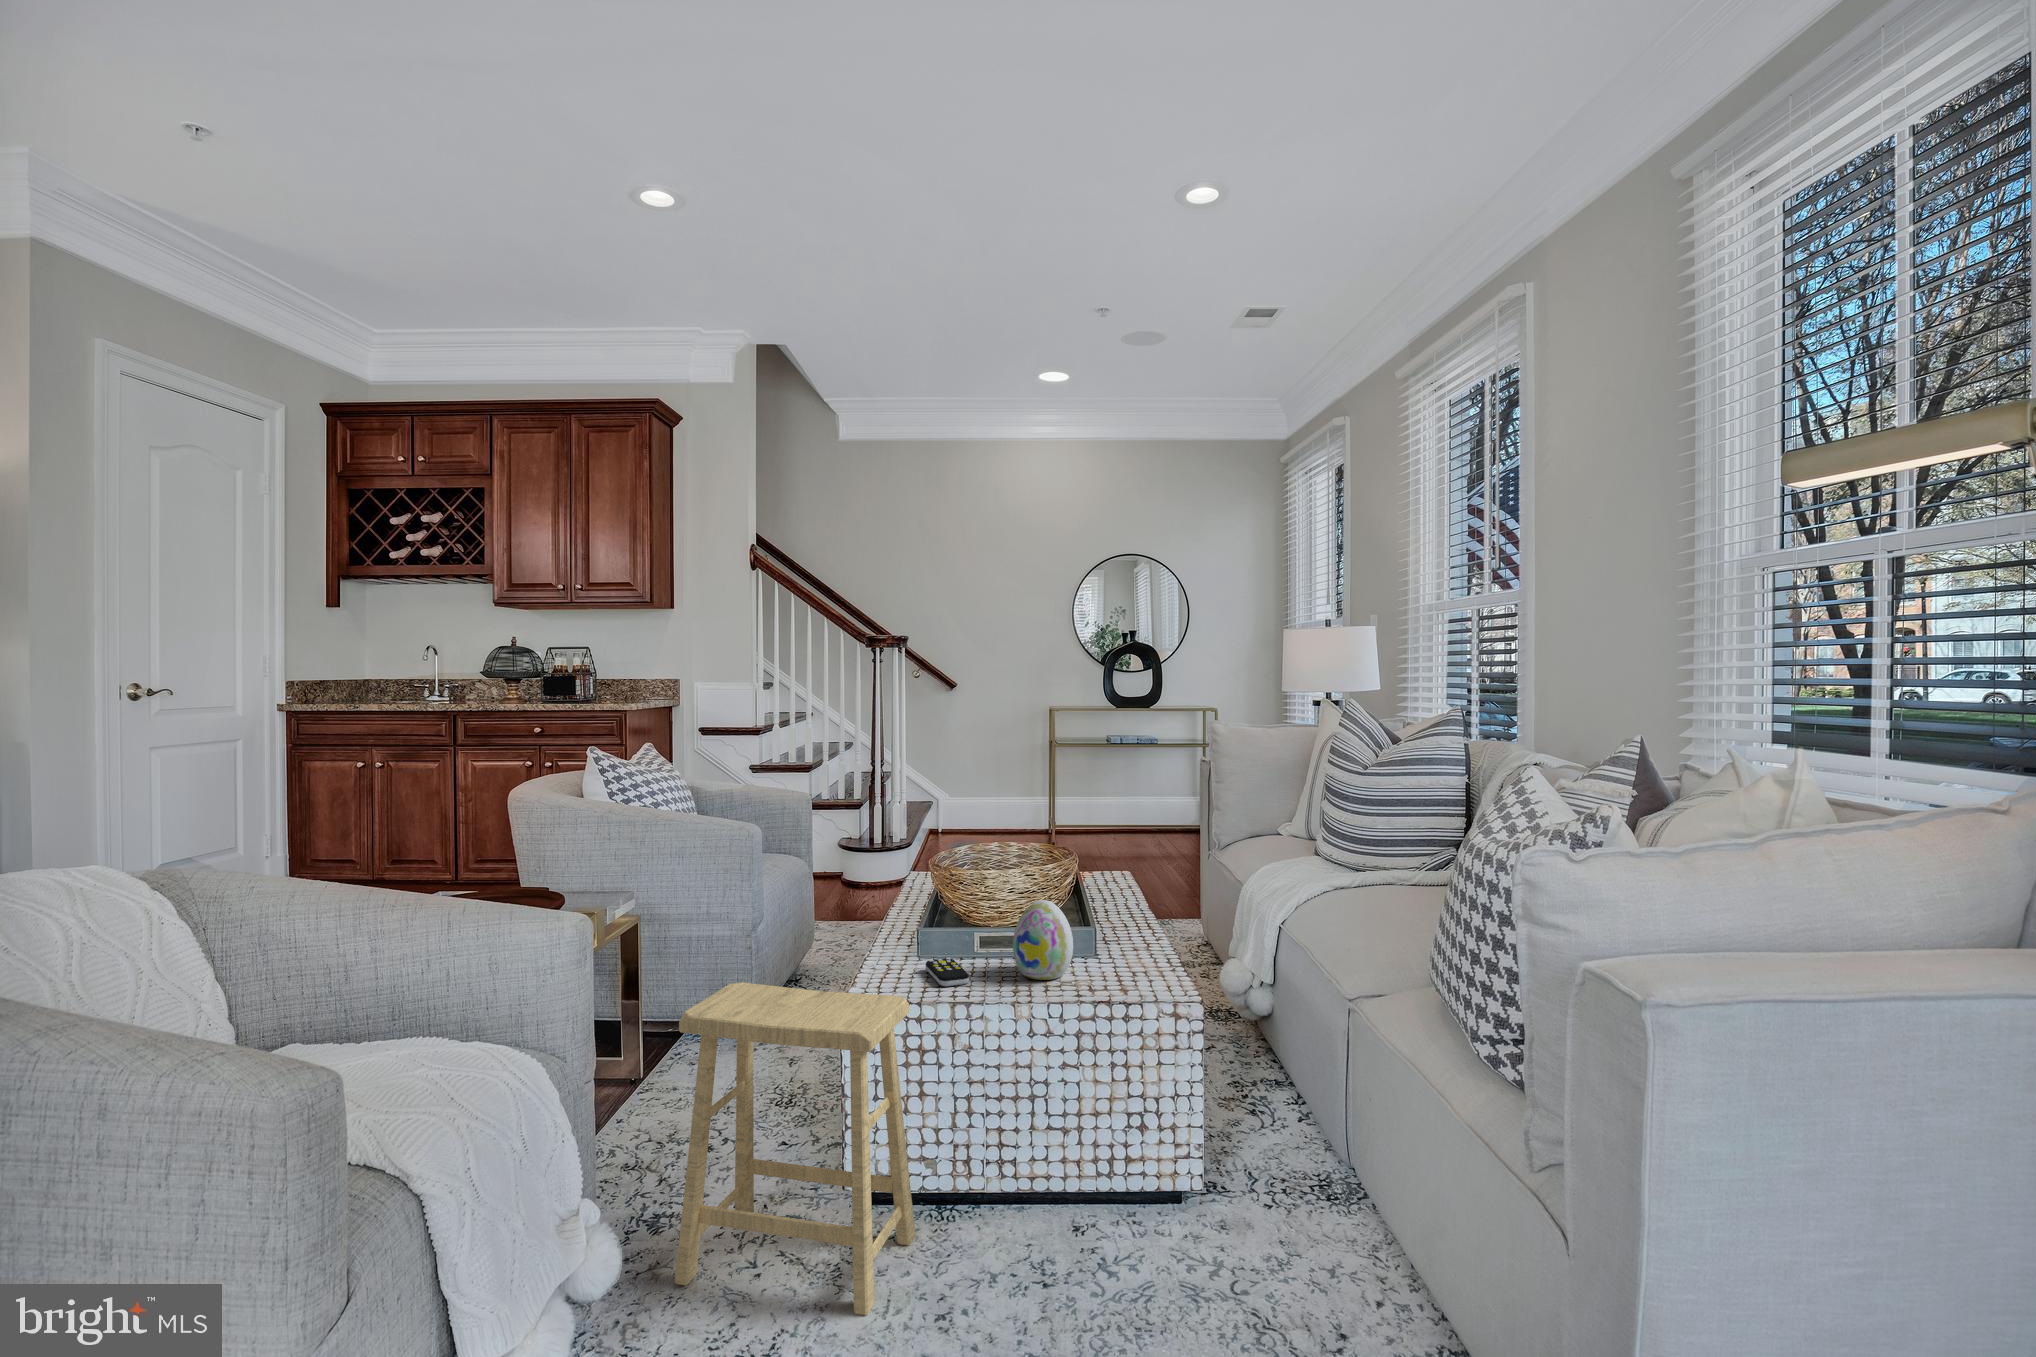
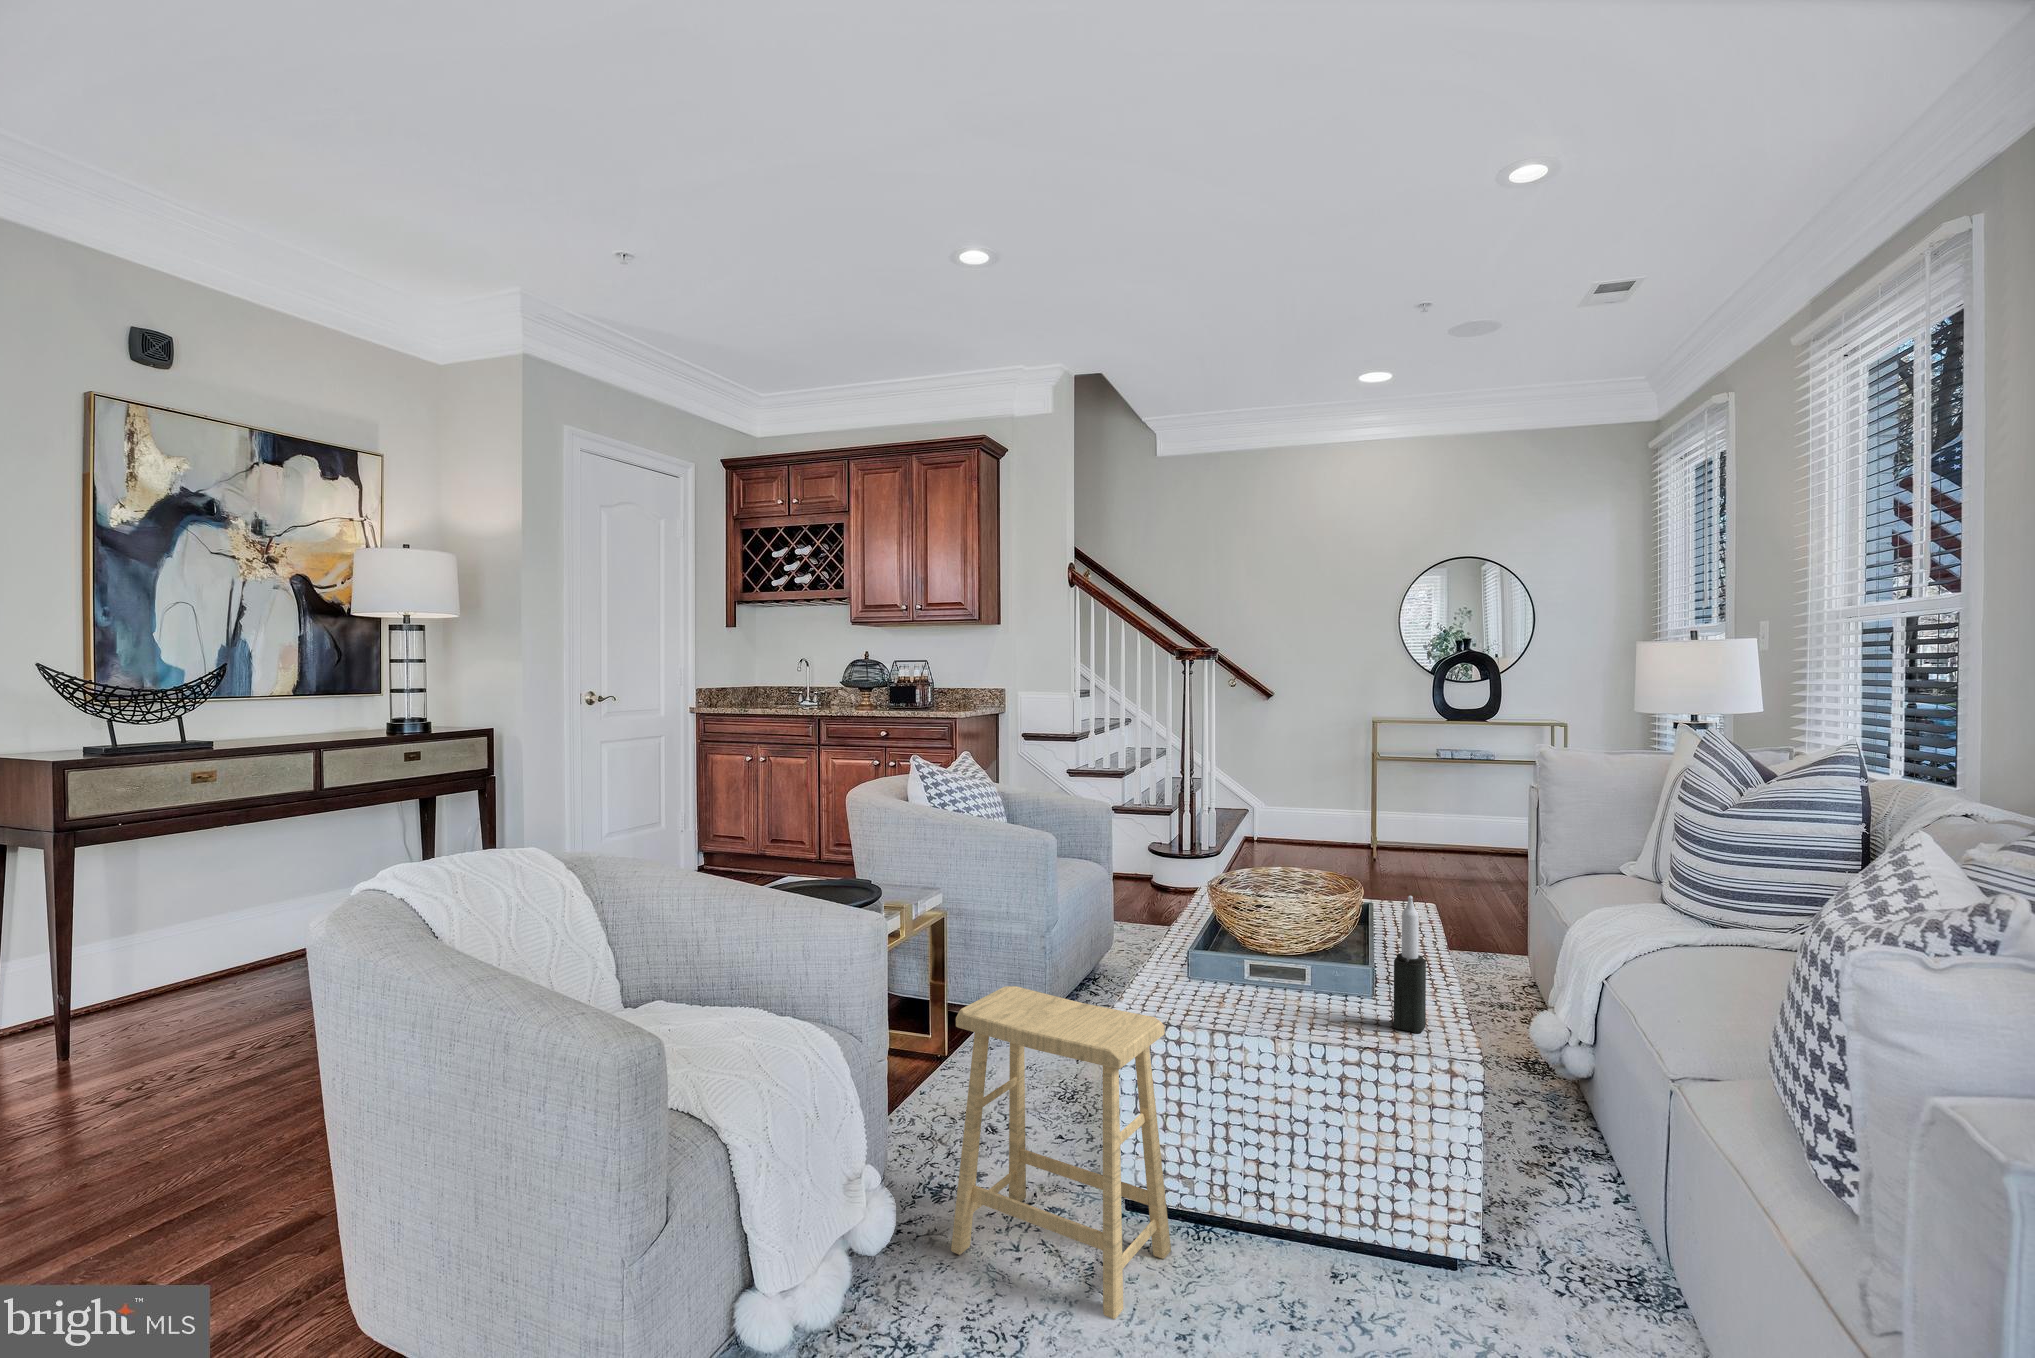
candle: none [1123,853,1151,983] -> present [1394,896,1426,1033]
decorative egg: present [1013,900,1073,980] -> none [1277,935,1341,1017]
remote control: present [926,958,969,986] -> none [1190,982,1231,1011]

